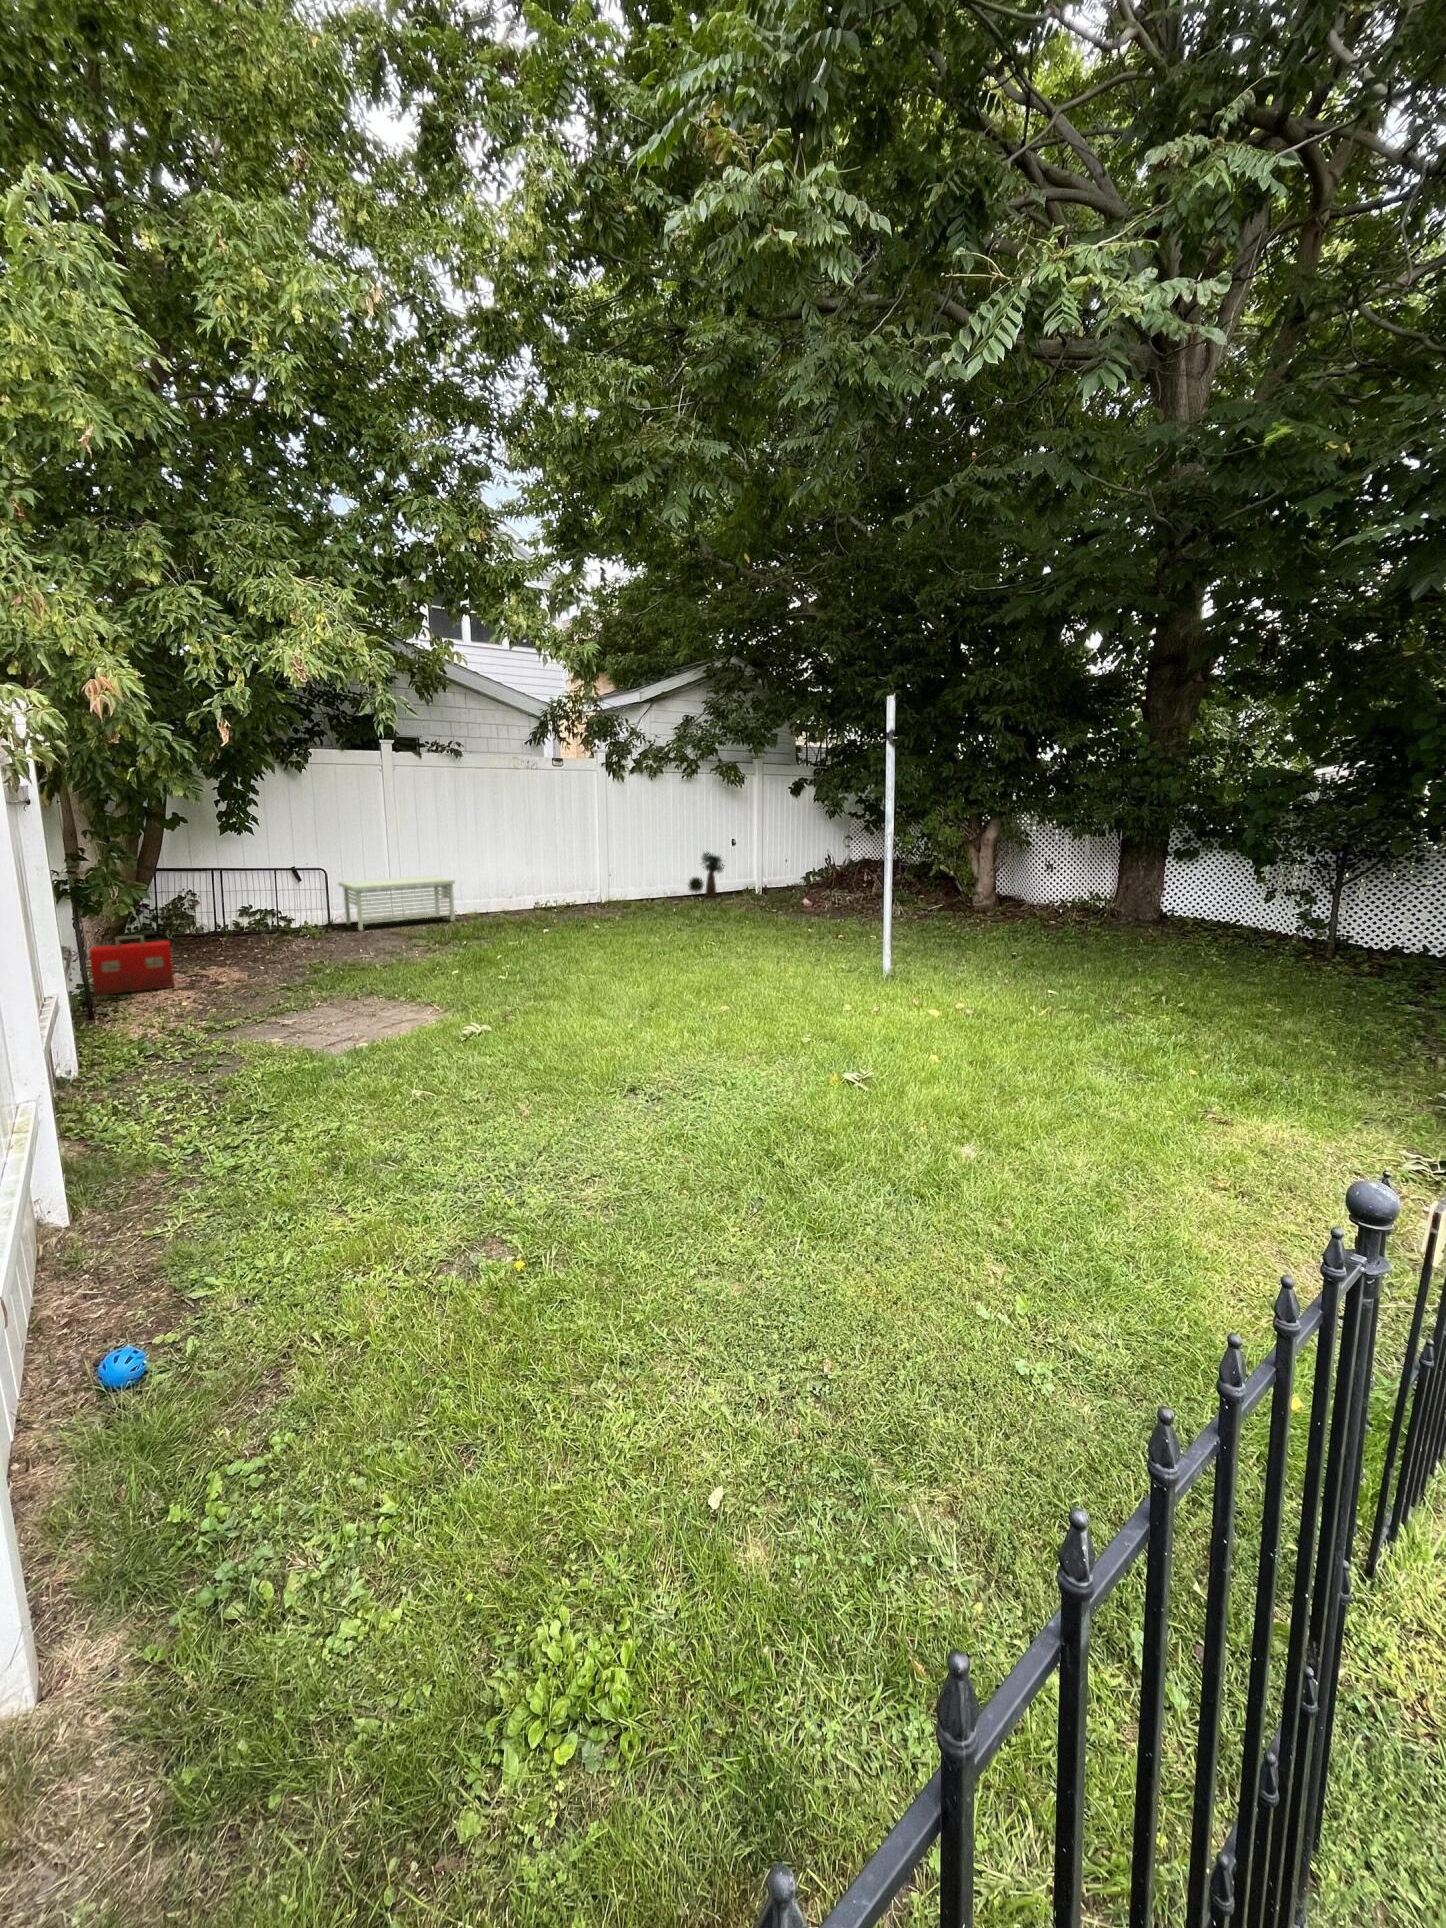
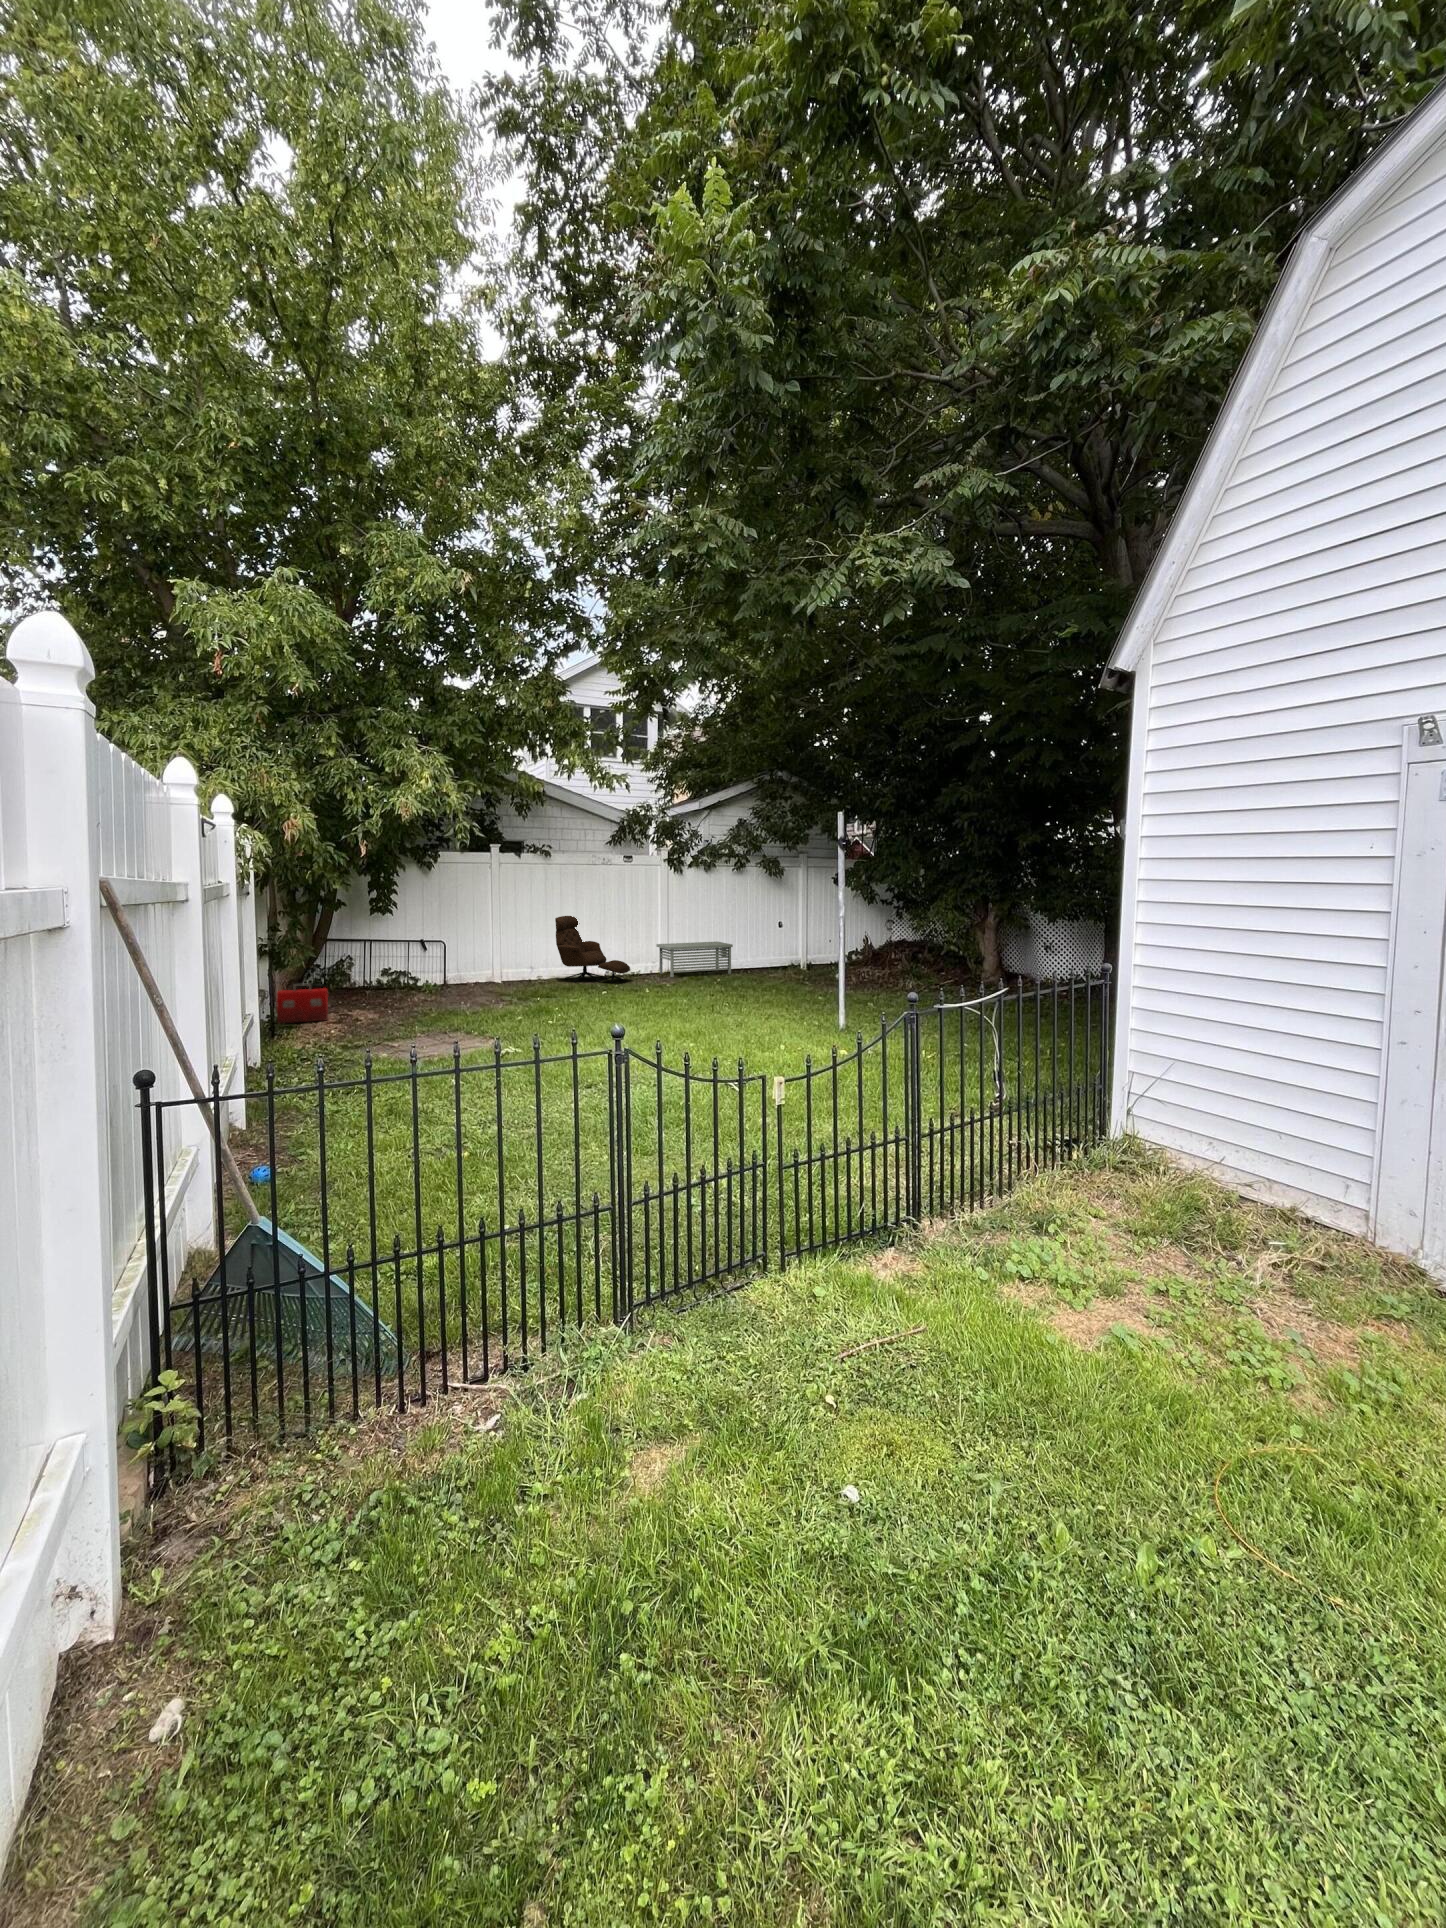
lounge chair: none [471,834,569,917] -> present [555,916,630,983]
potted plant: present [688,853,725,897] -> none [738,932,770,971]
storage bench: present [339,876,455,931] -> present [656,942,733,977]

